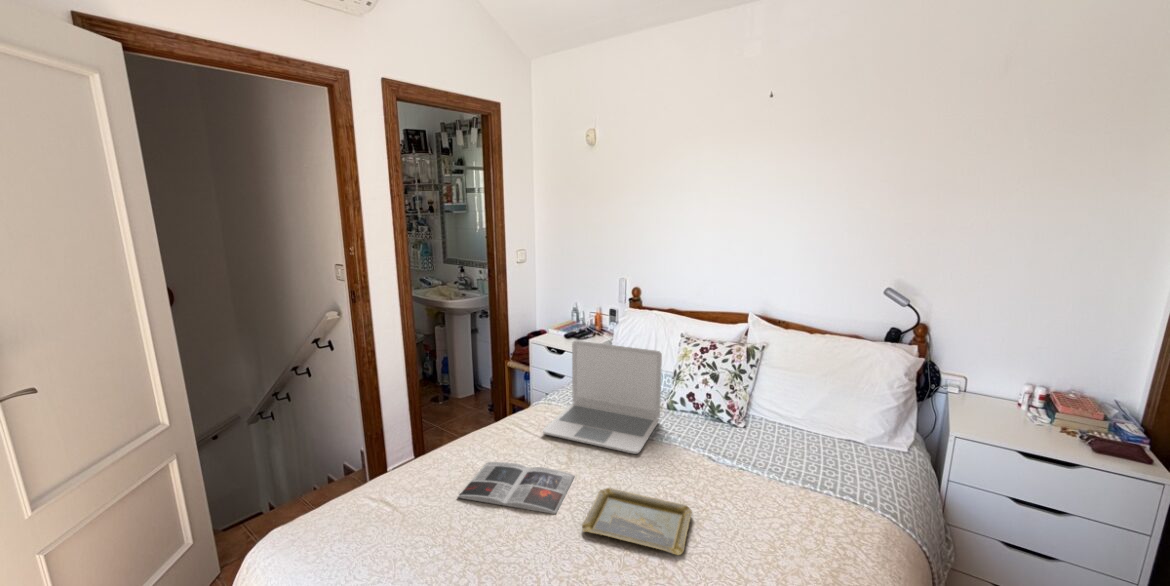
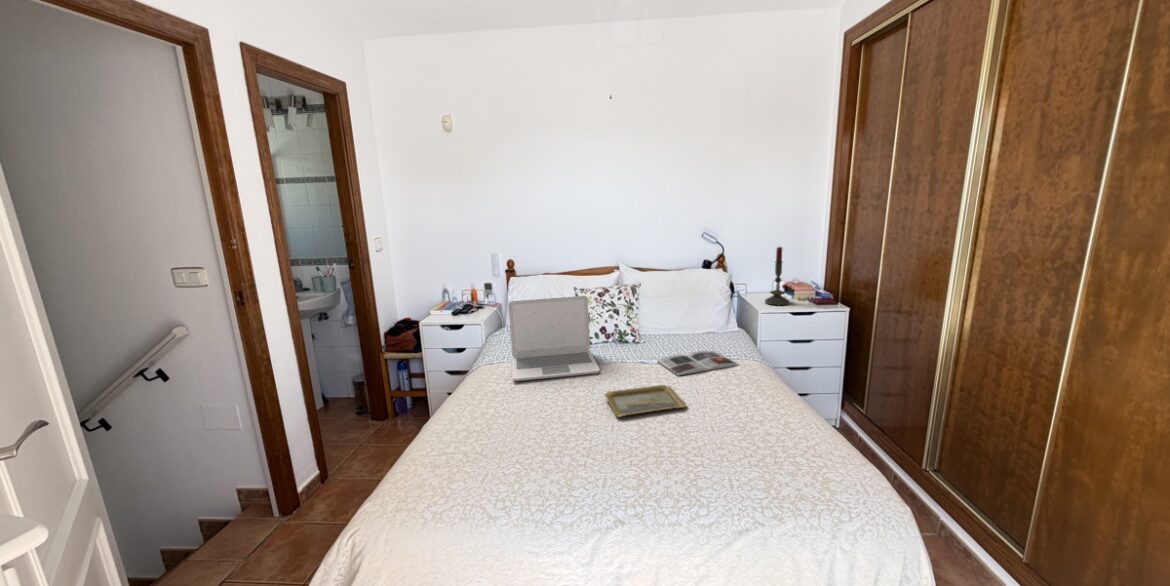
candle: none [983,329,1034,432] -> present [765,247,789,305]
magazine: present [458,462,574,514] -> present [657,351,738,376]

